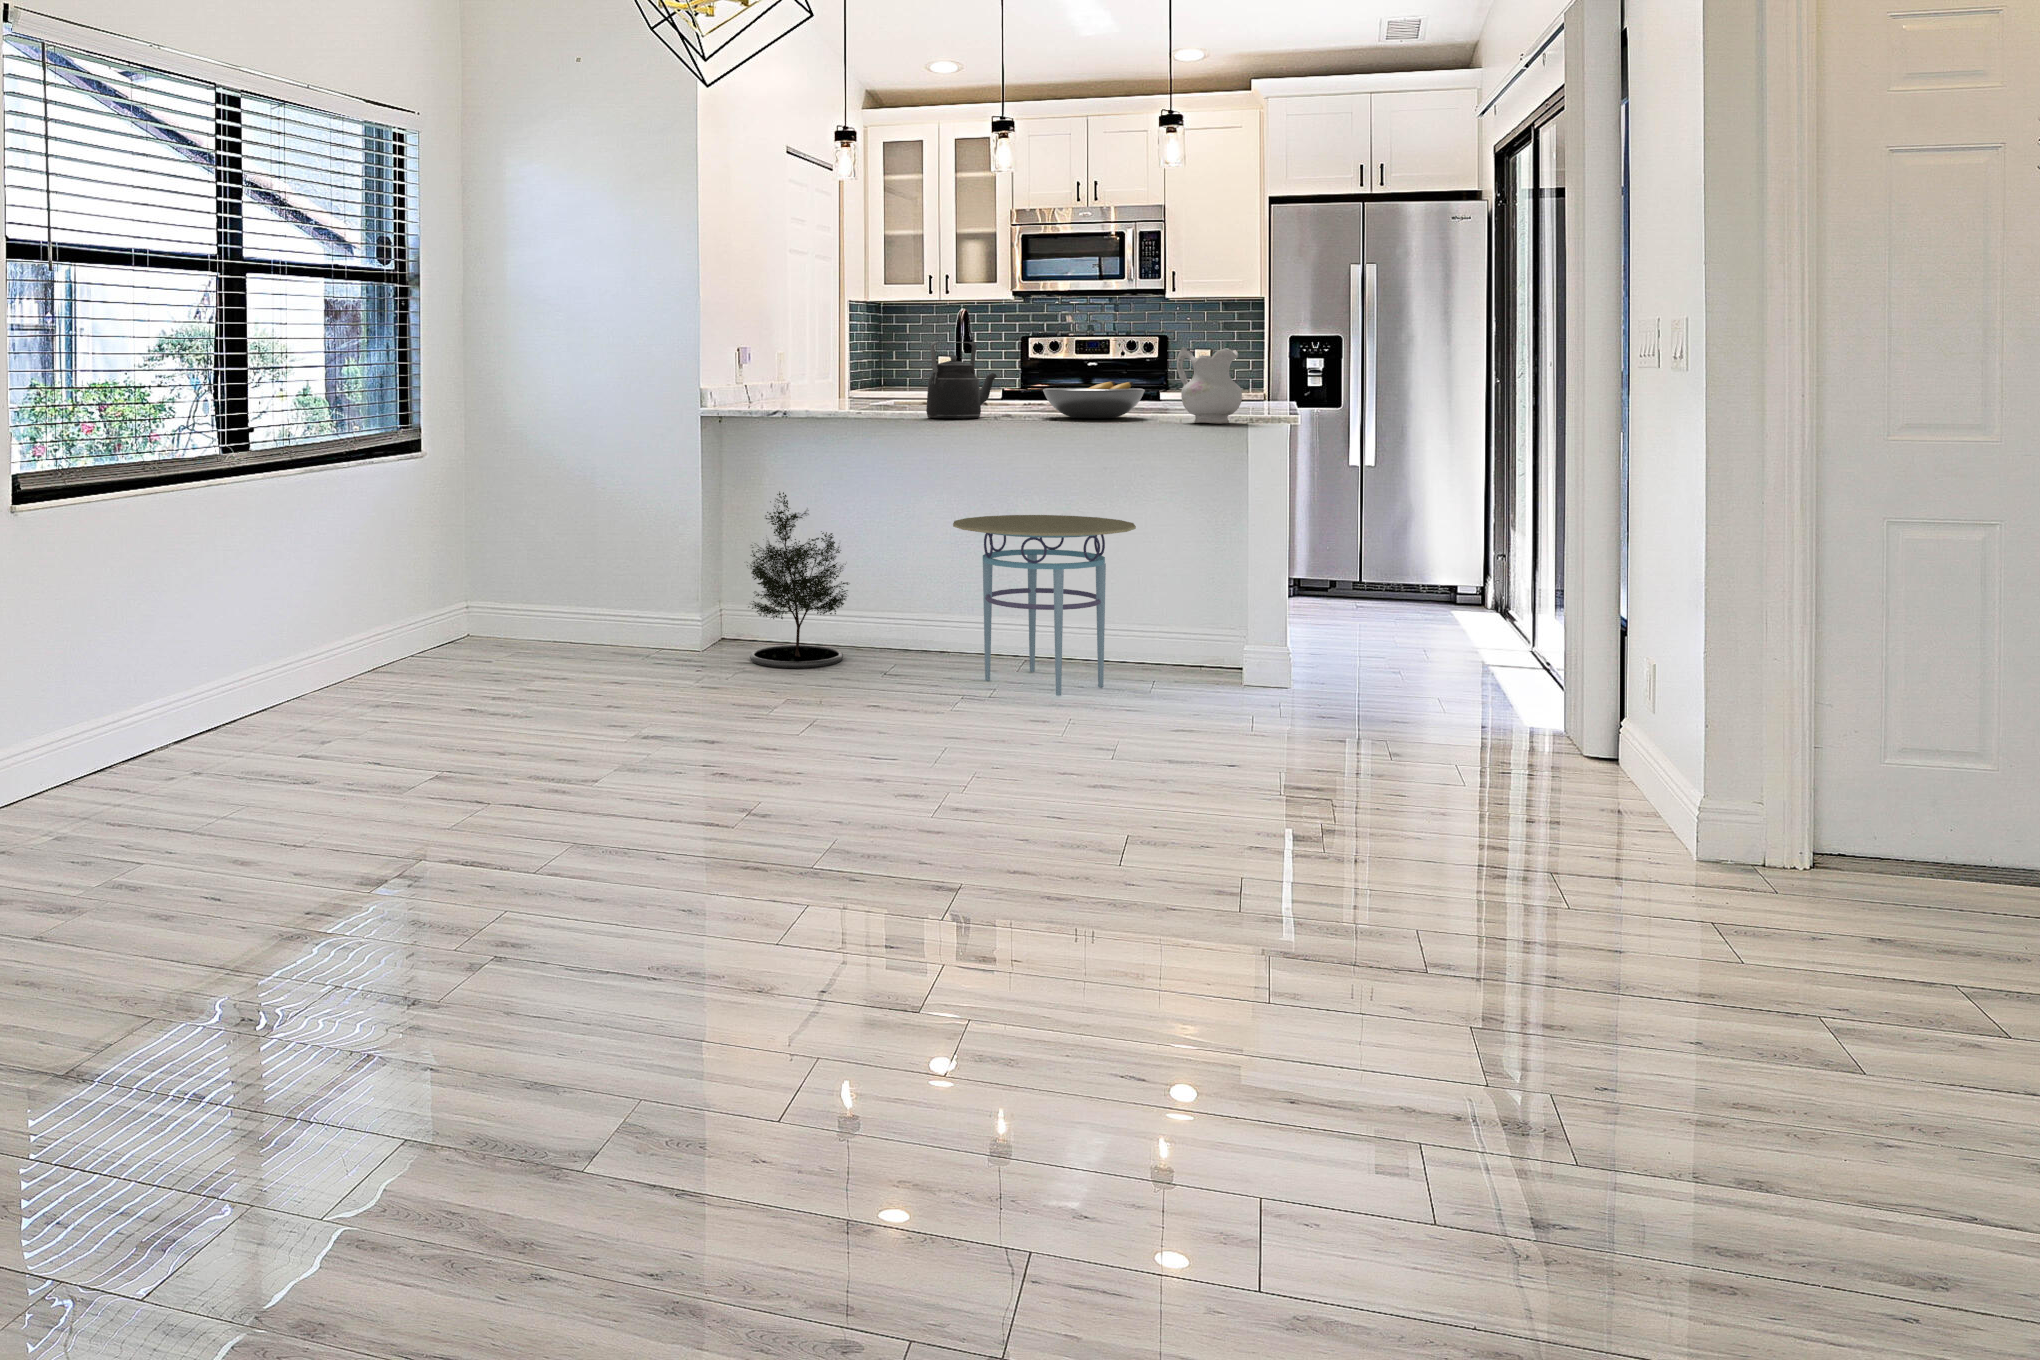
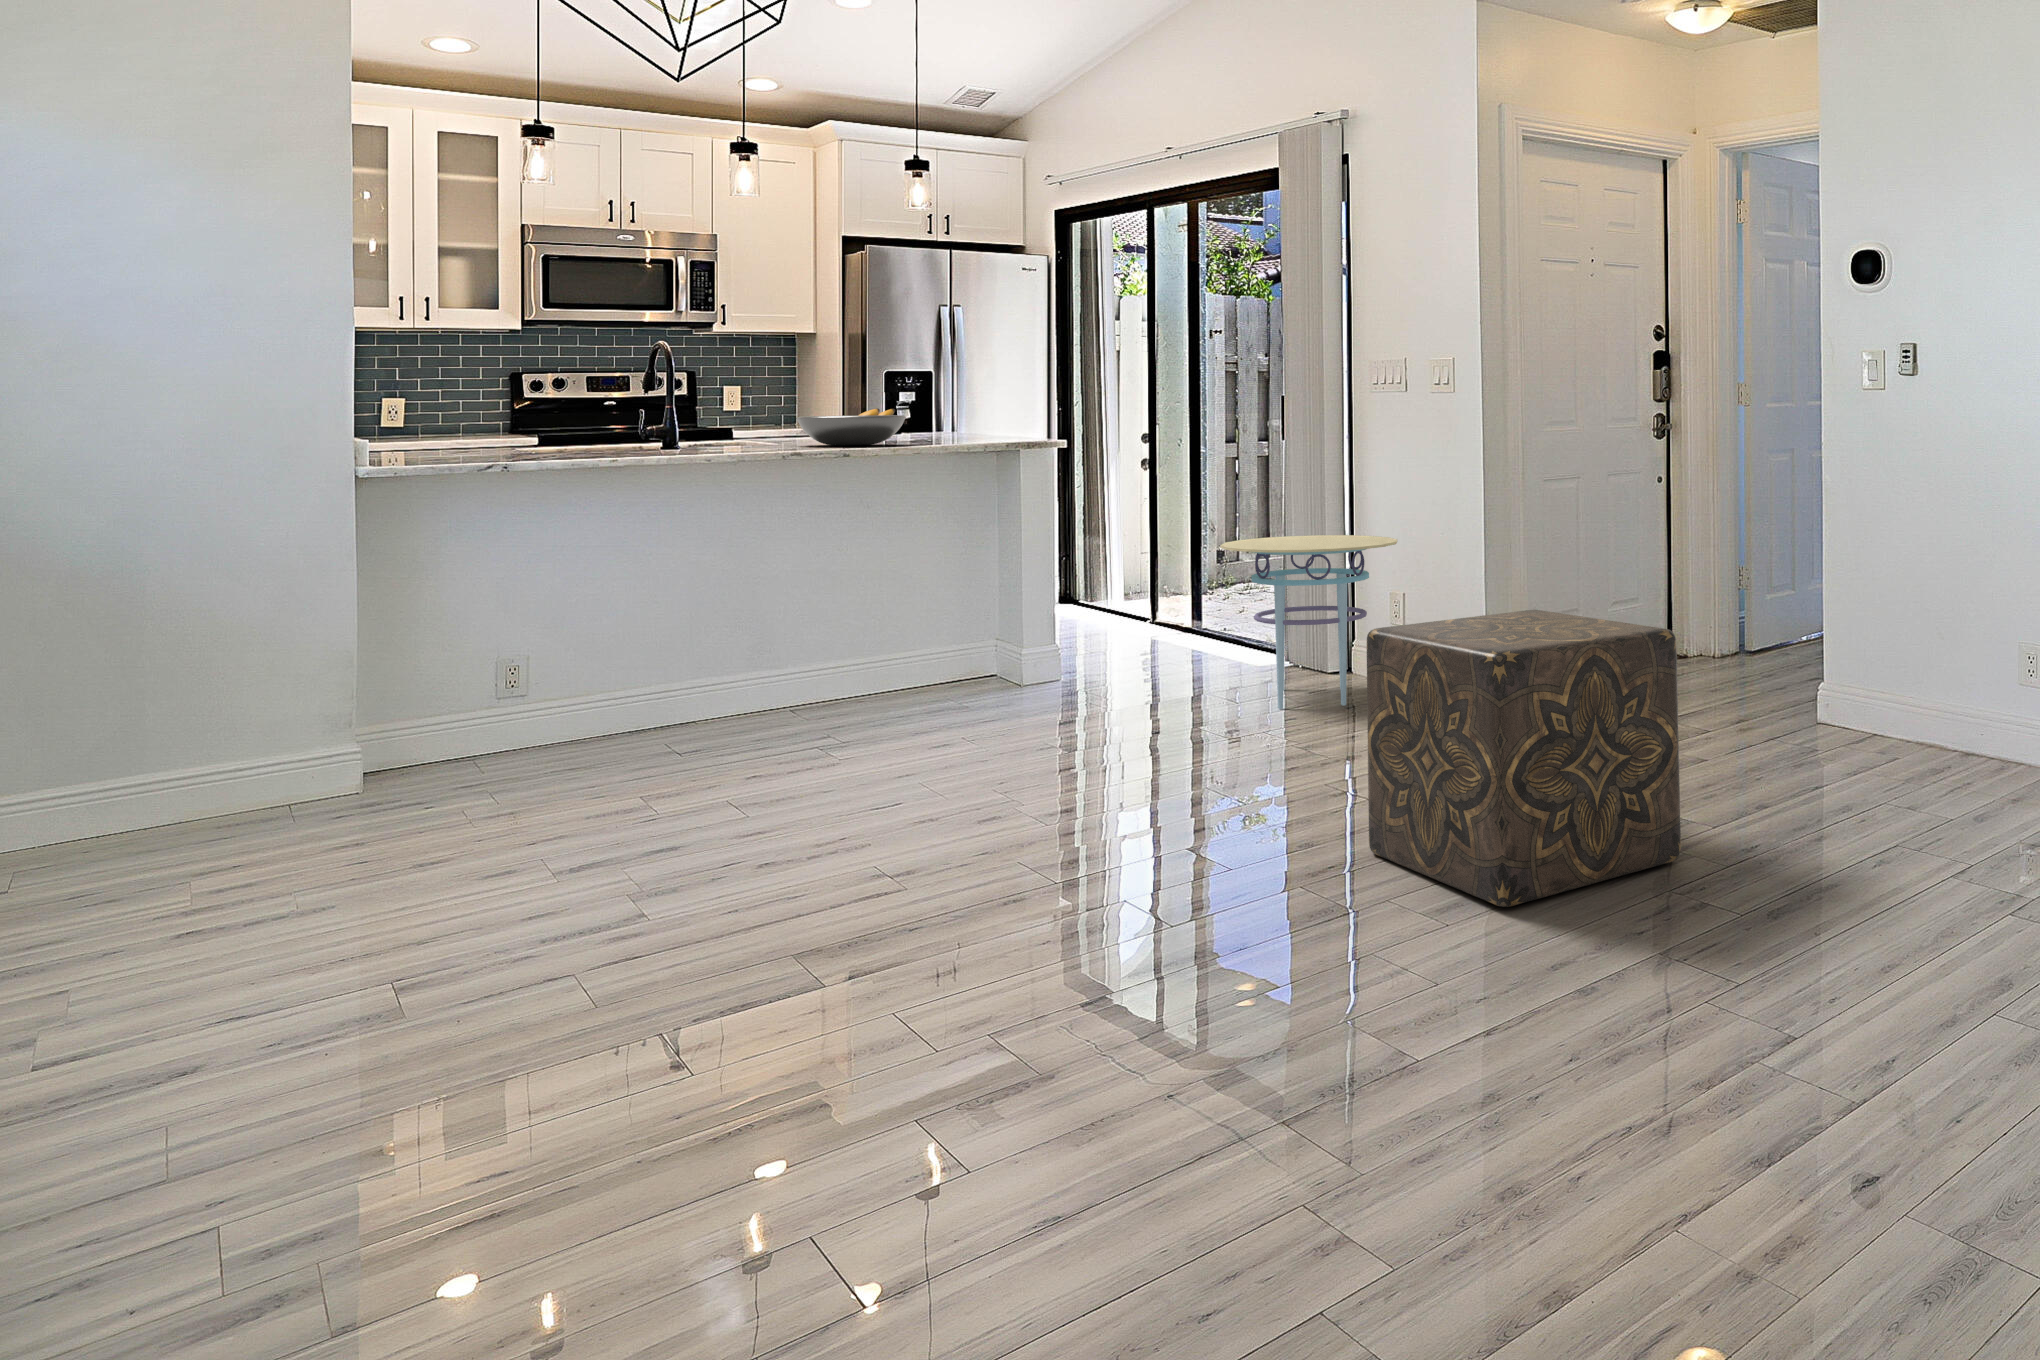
kettle: present [926,342,997,418] -> none [674,366,741,449]
ceramic pitcher: present [1177,347,1242,423] -> none [950,375,1015,445]
potted tree: present [747,492,848,668] -> none [413,546,565,764]
side table: present [953,515,1136,696] -> present [1220,535,1397,708]
ottoman: none [983,710,1369,1201] -> present [1367,610,1681,907]

